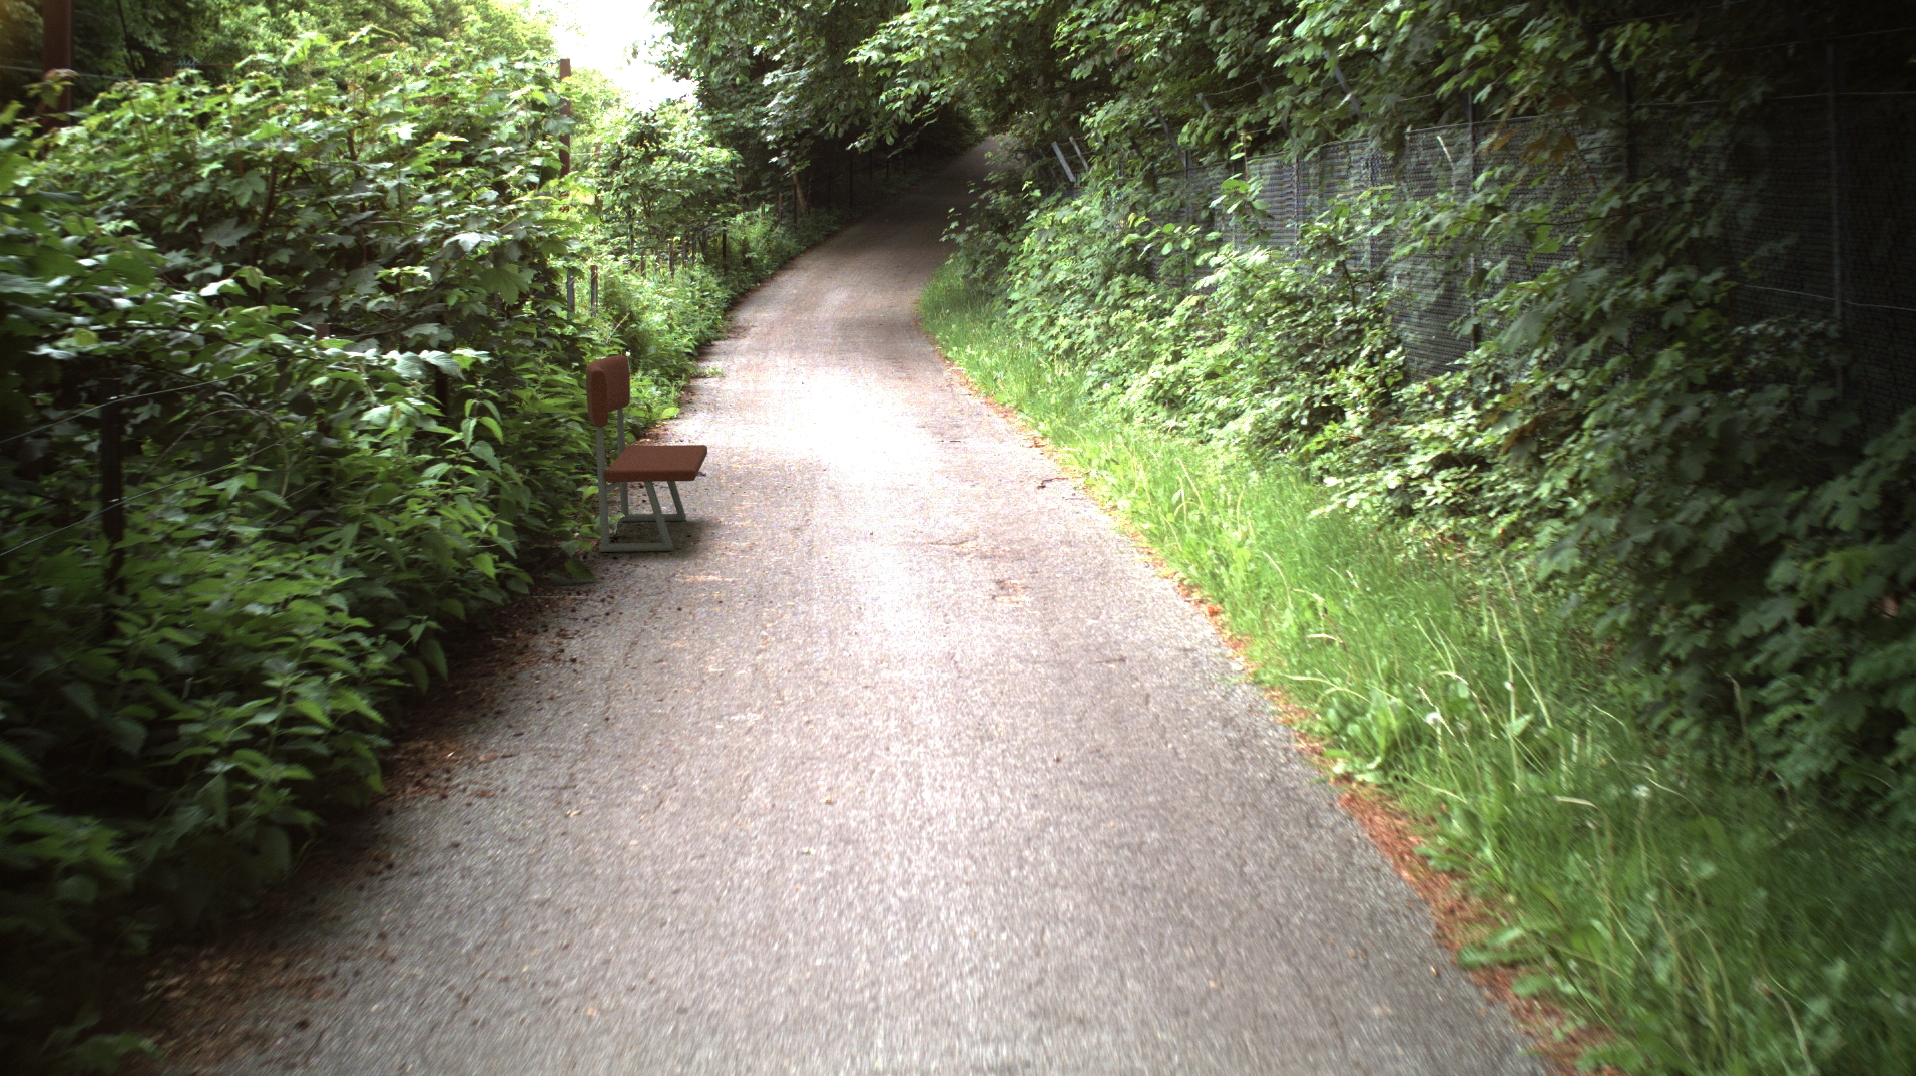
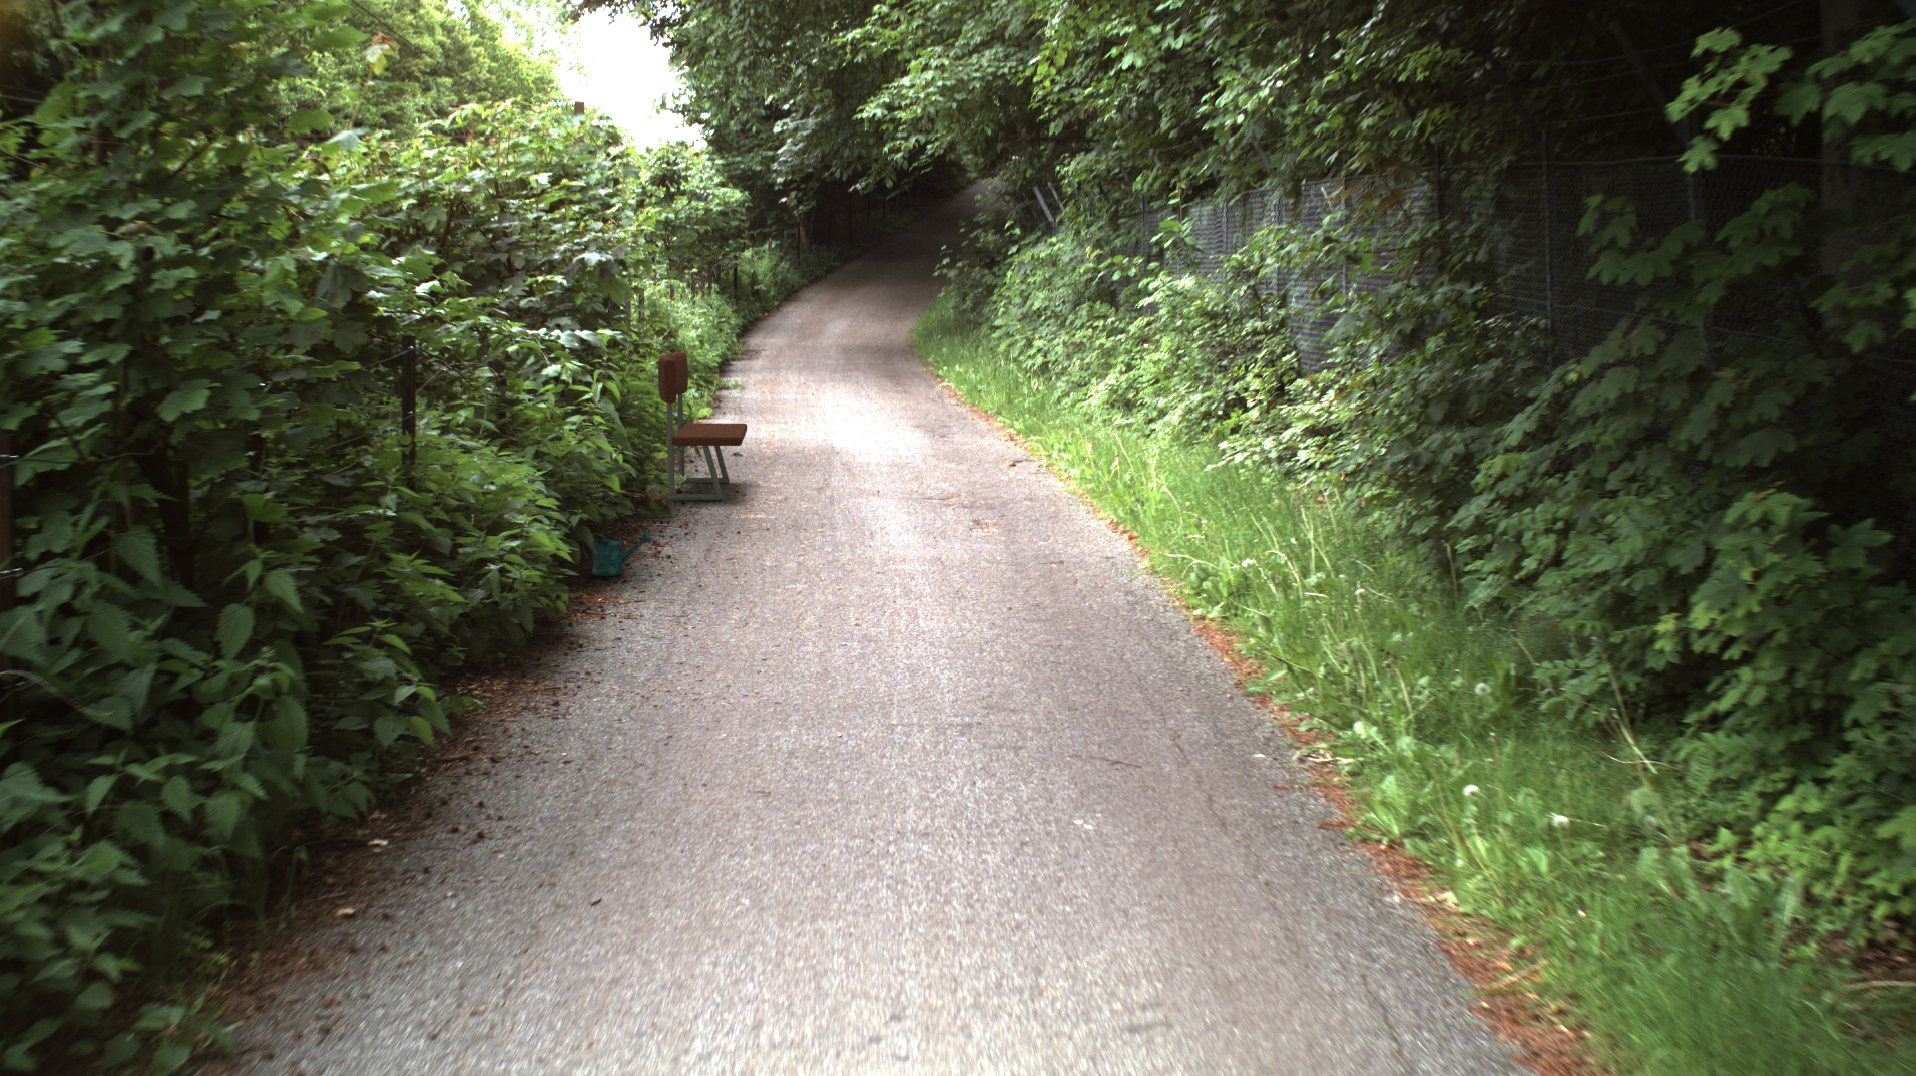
watering can: none [448,634,548,700] -> present [590,532,652,576]

